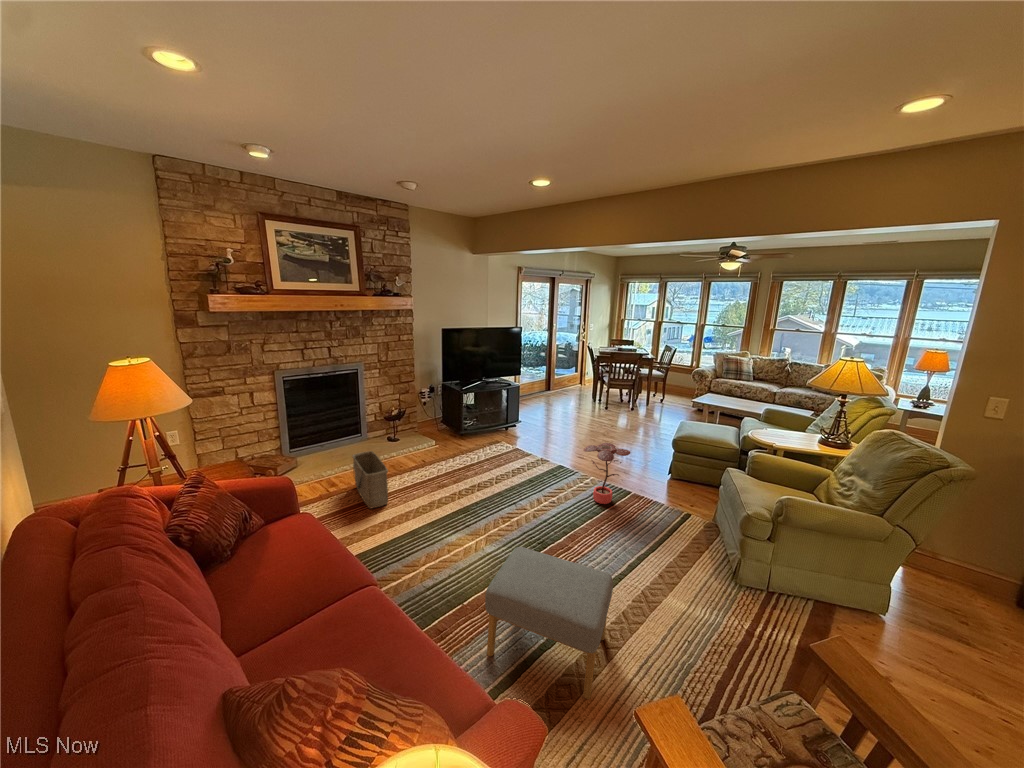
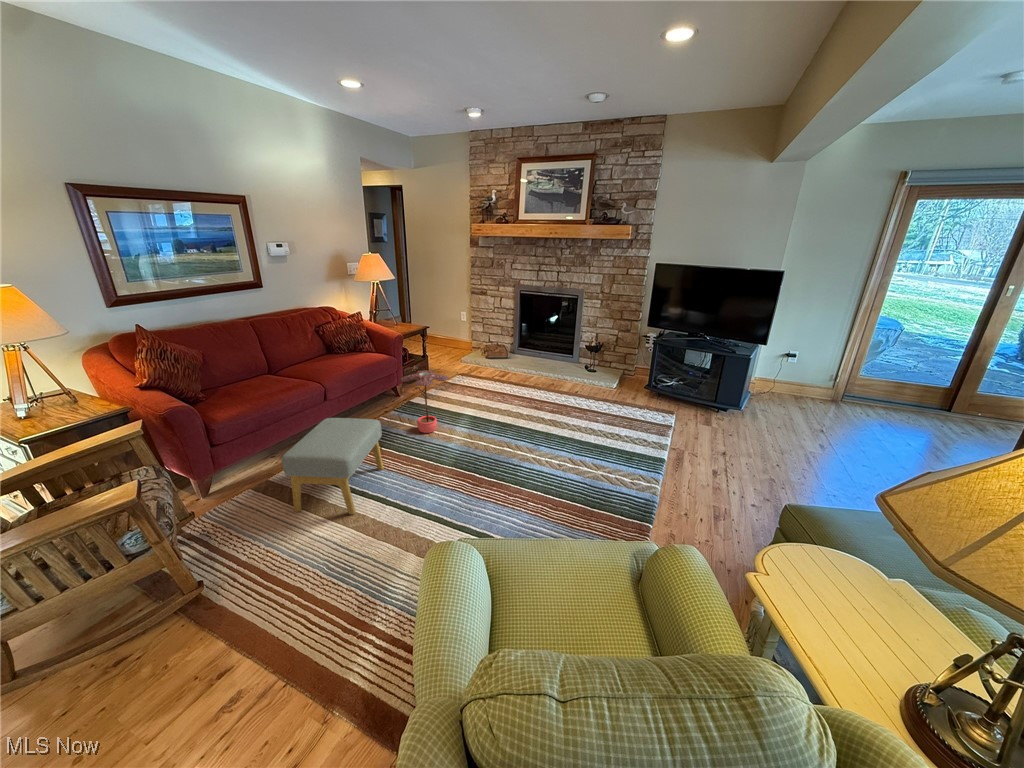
potted plant: present [584,443,630,504] -> present [400,370,449,433]
basket: present [352,451,388,508] -> none [466,355,506,396]

